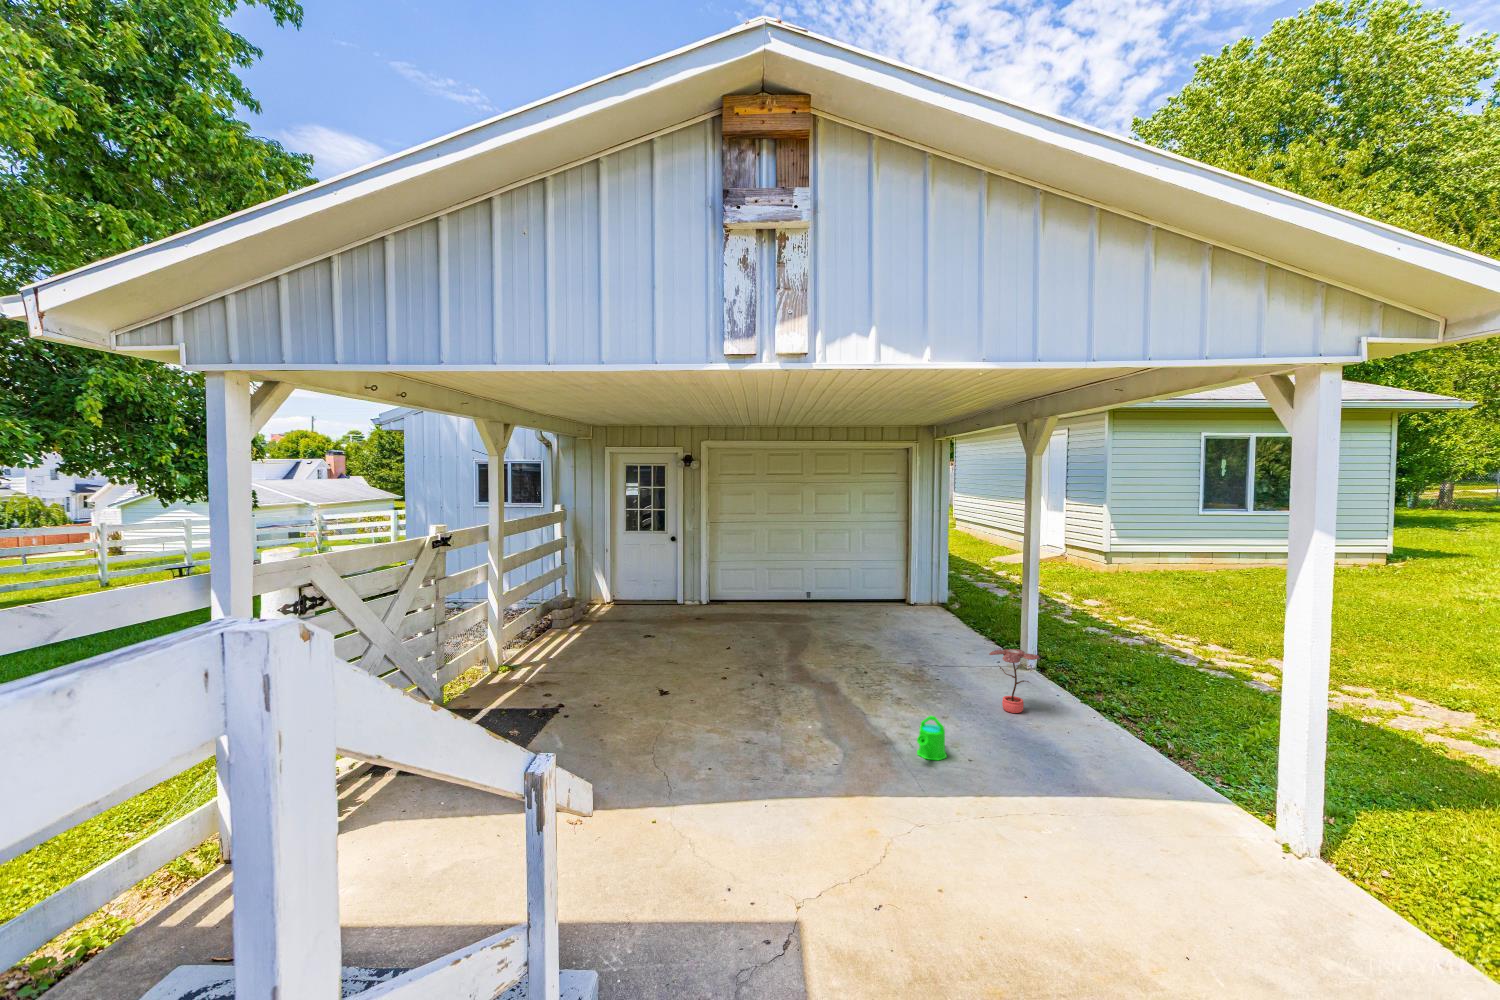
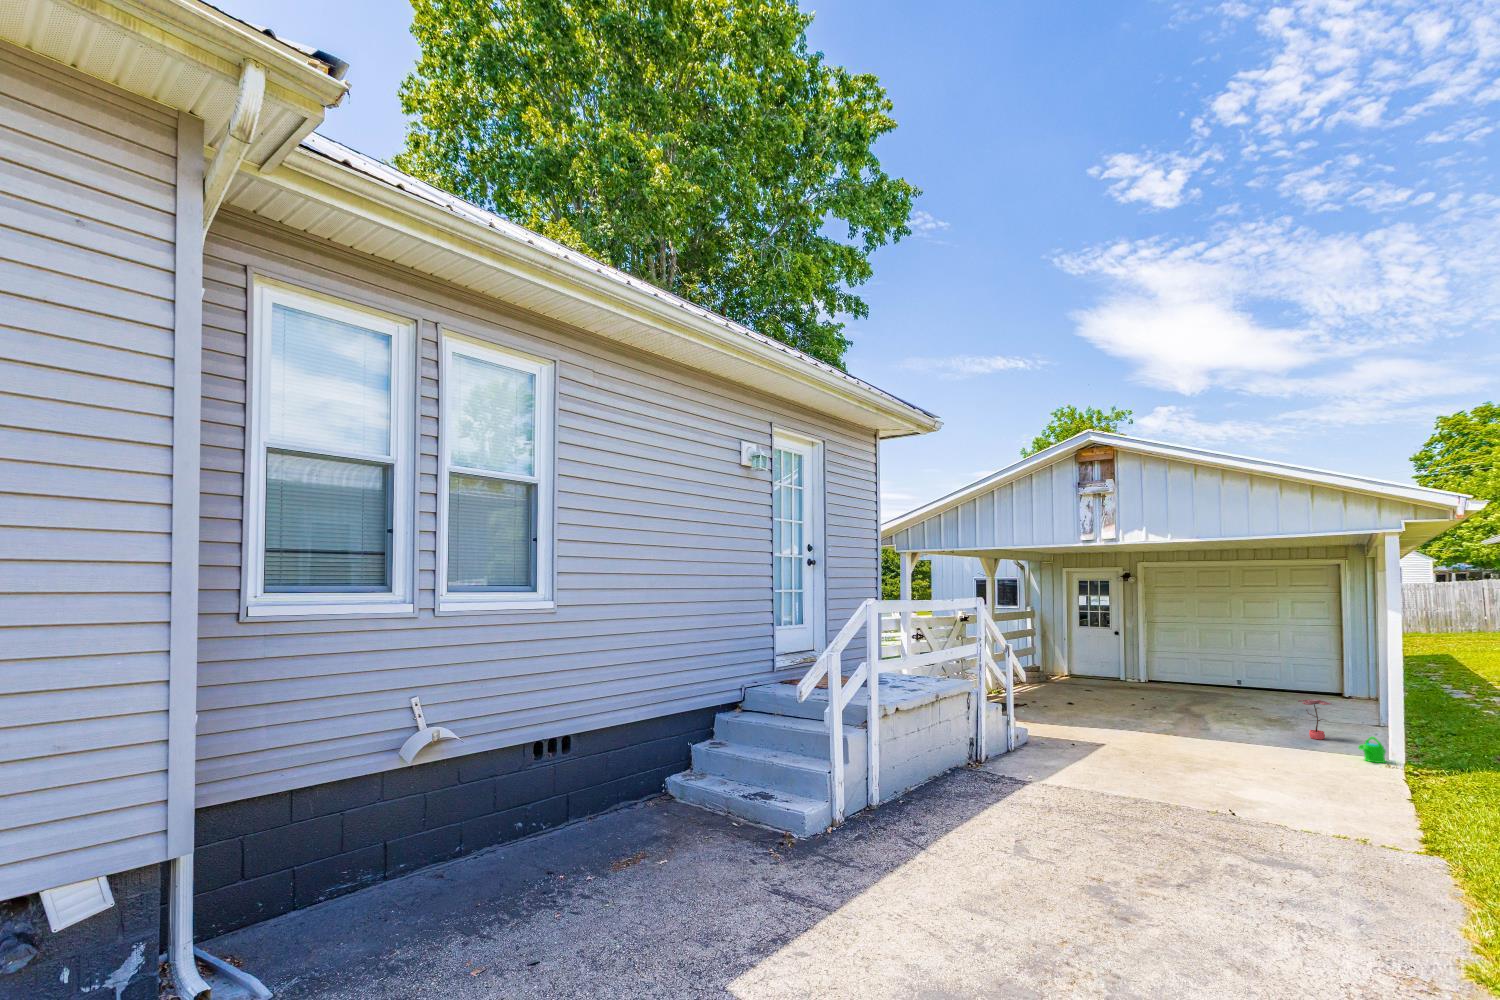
watering can: present [917,716,947,760] -> present [1358,737,1386,763]

